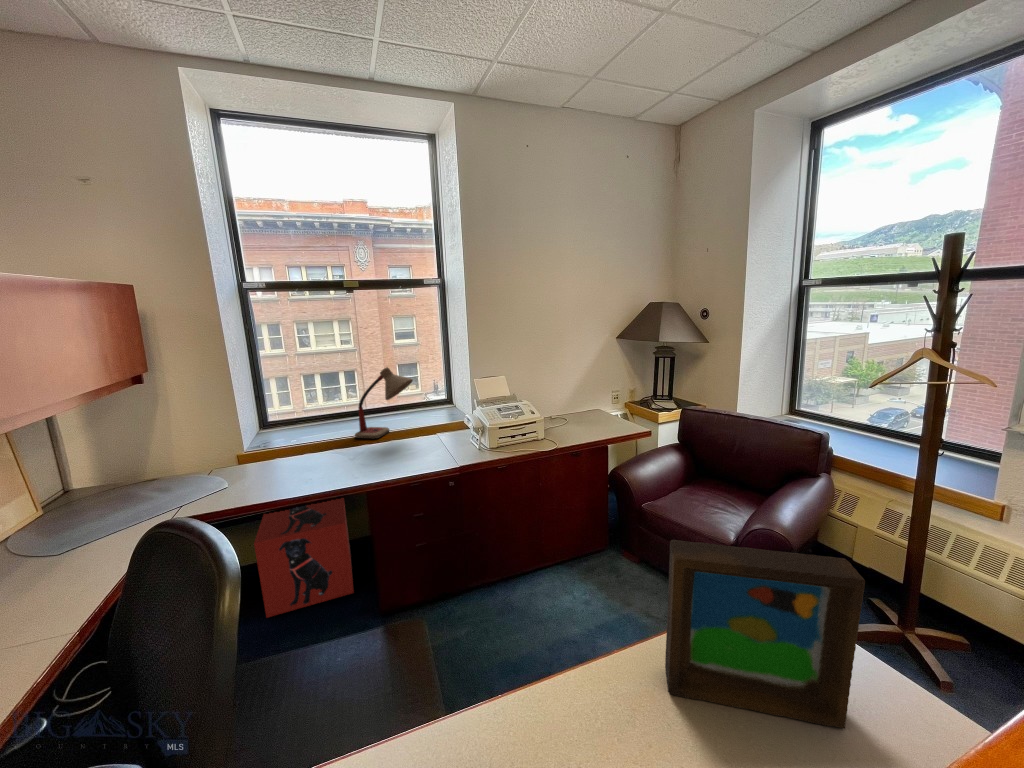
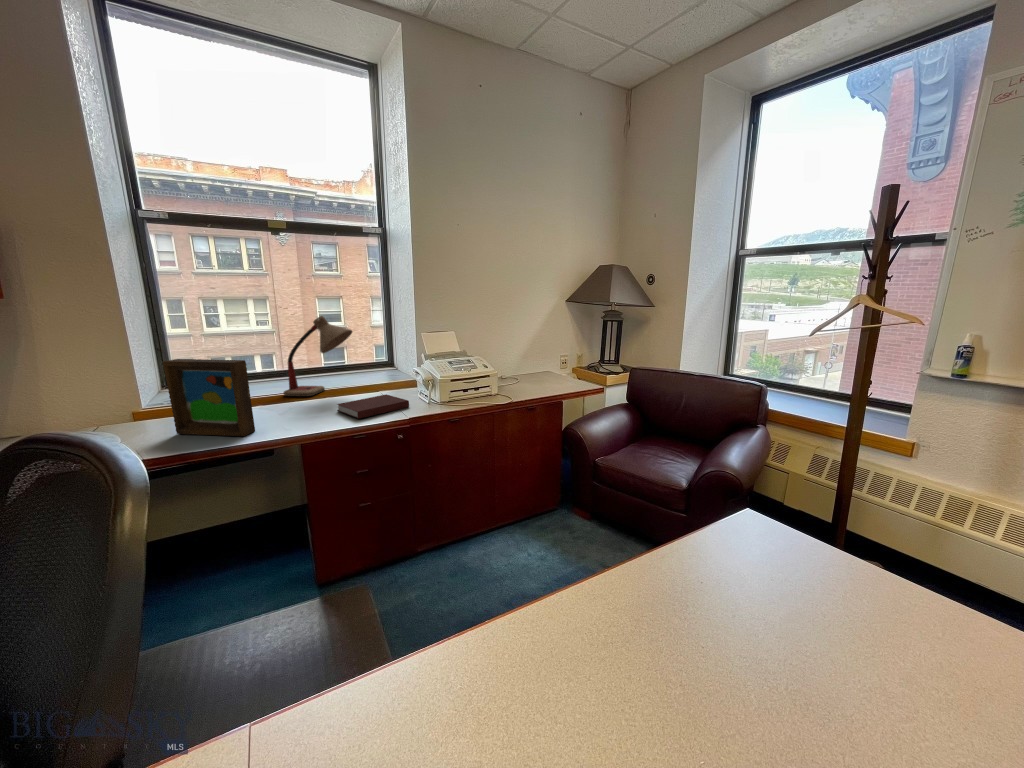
notebook: none [399,439,461,466] -> present [337,394,409,419]
storage box: present [254,498,354,618] -> none [155,458,283,601]
picture frame: present [665,540,865,728] -> present [163,359,255,436]

